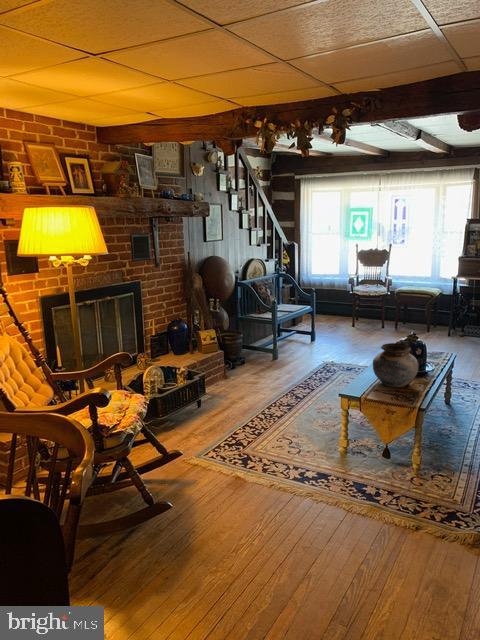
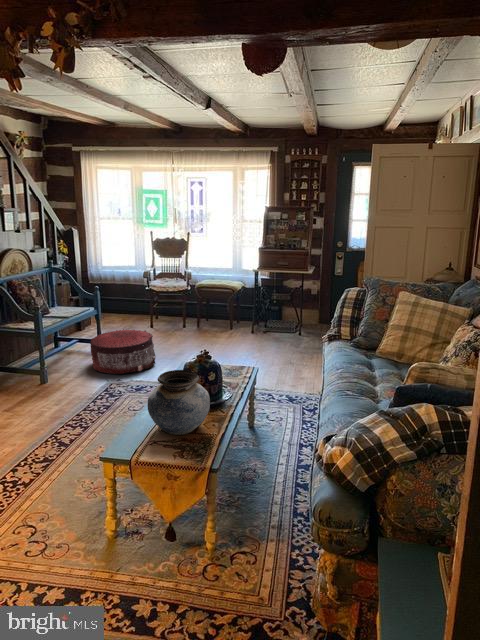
pouf: none [309,324,361,358] -> present [90,329,156,374]

